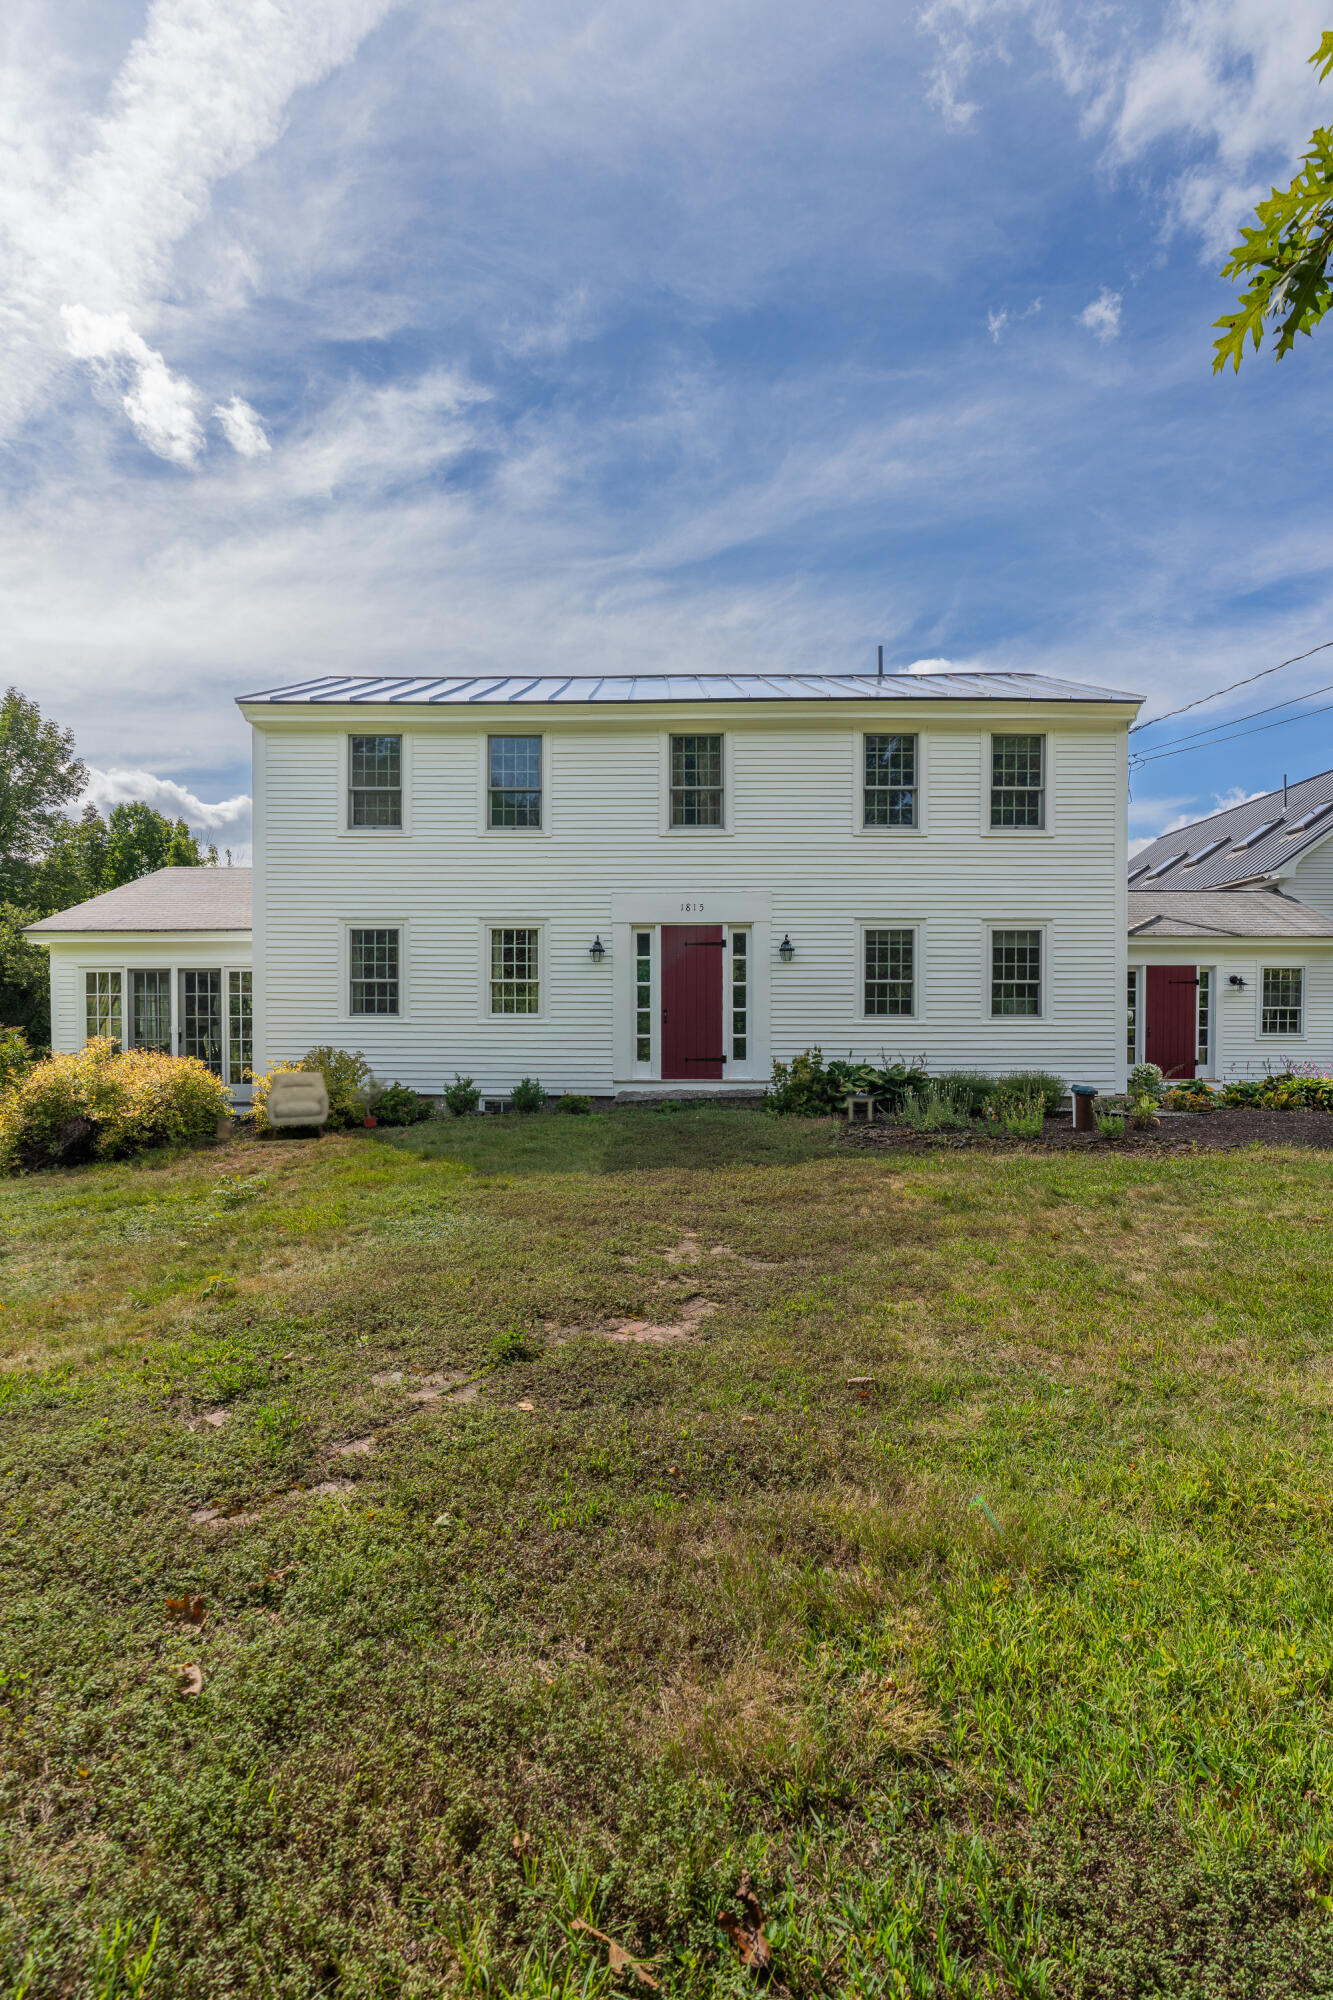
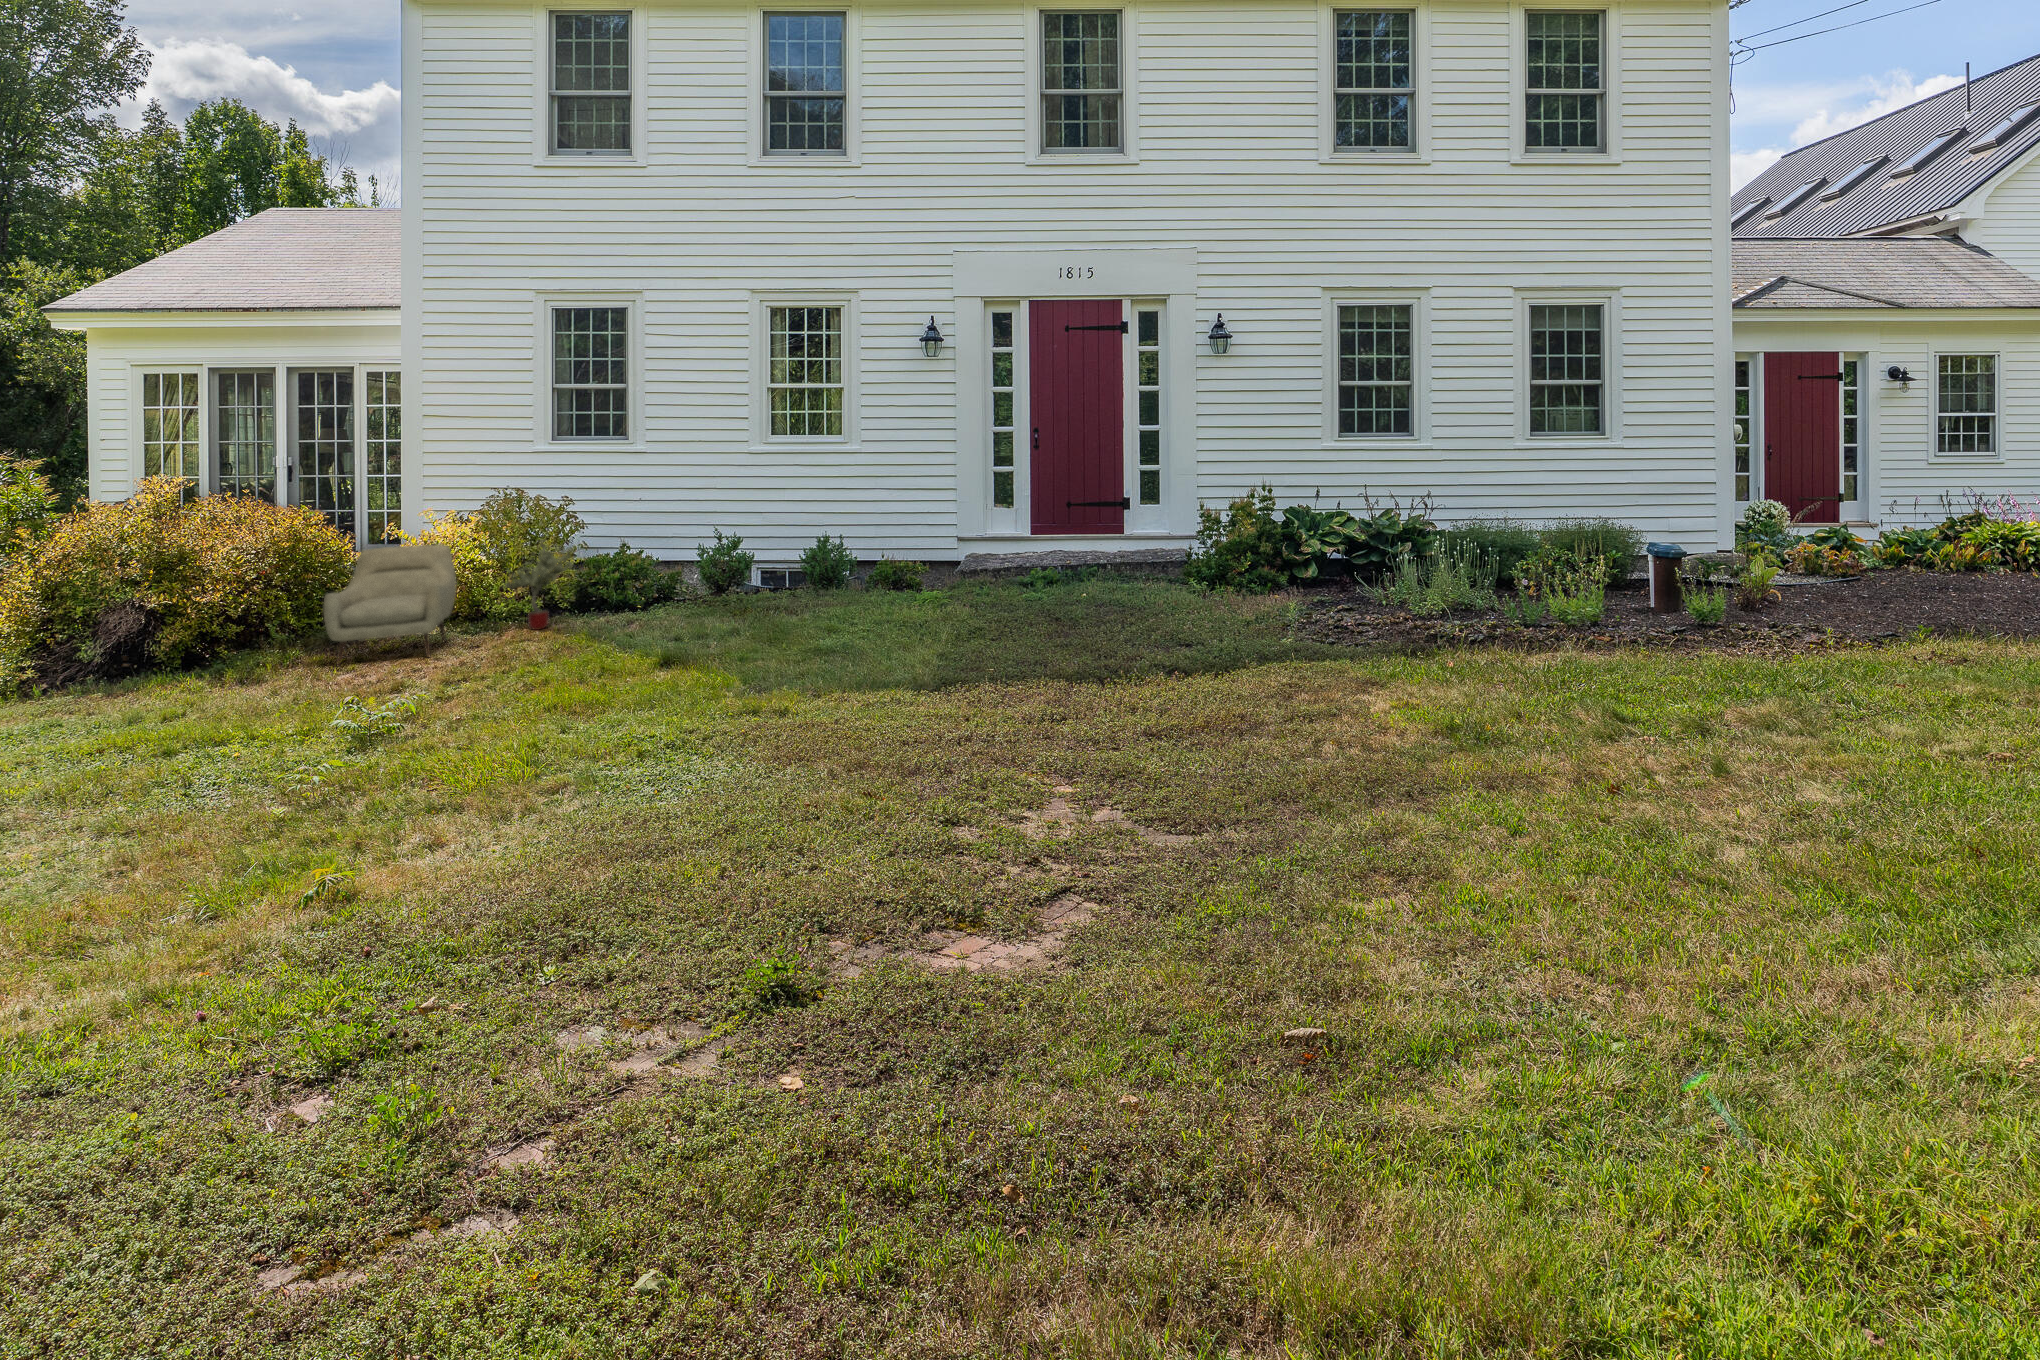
round table: present [846,1095,875,1120] -> none [1302,561,1349,605]
watering can: present [214,1117,240,1139] -> none [253,623,301,661]

